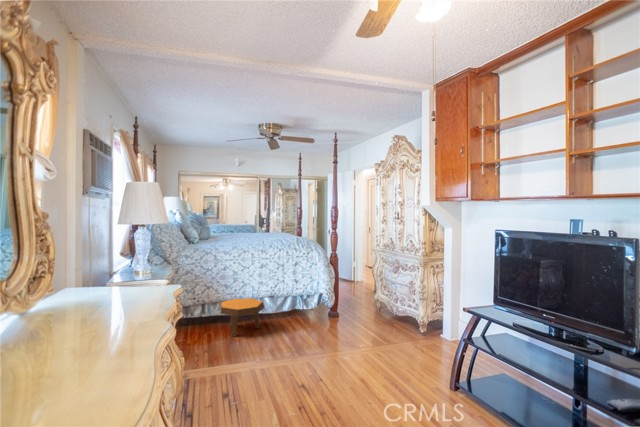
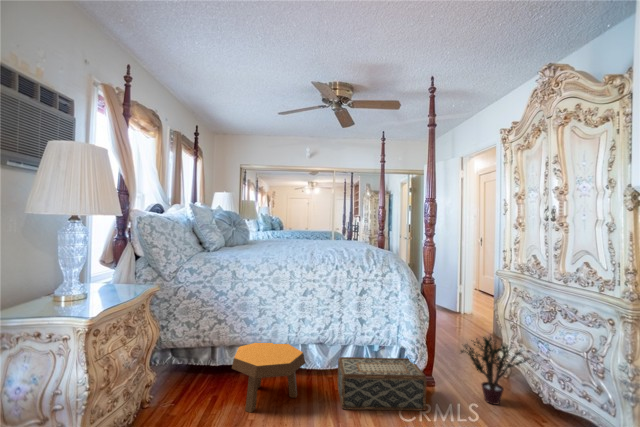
potted plant: none [351,283,388,320] -> present [461,337,529,404]
woven basket: none [283,301,334,330] -> present [338,357,427,410]

